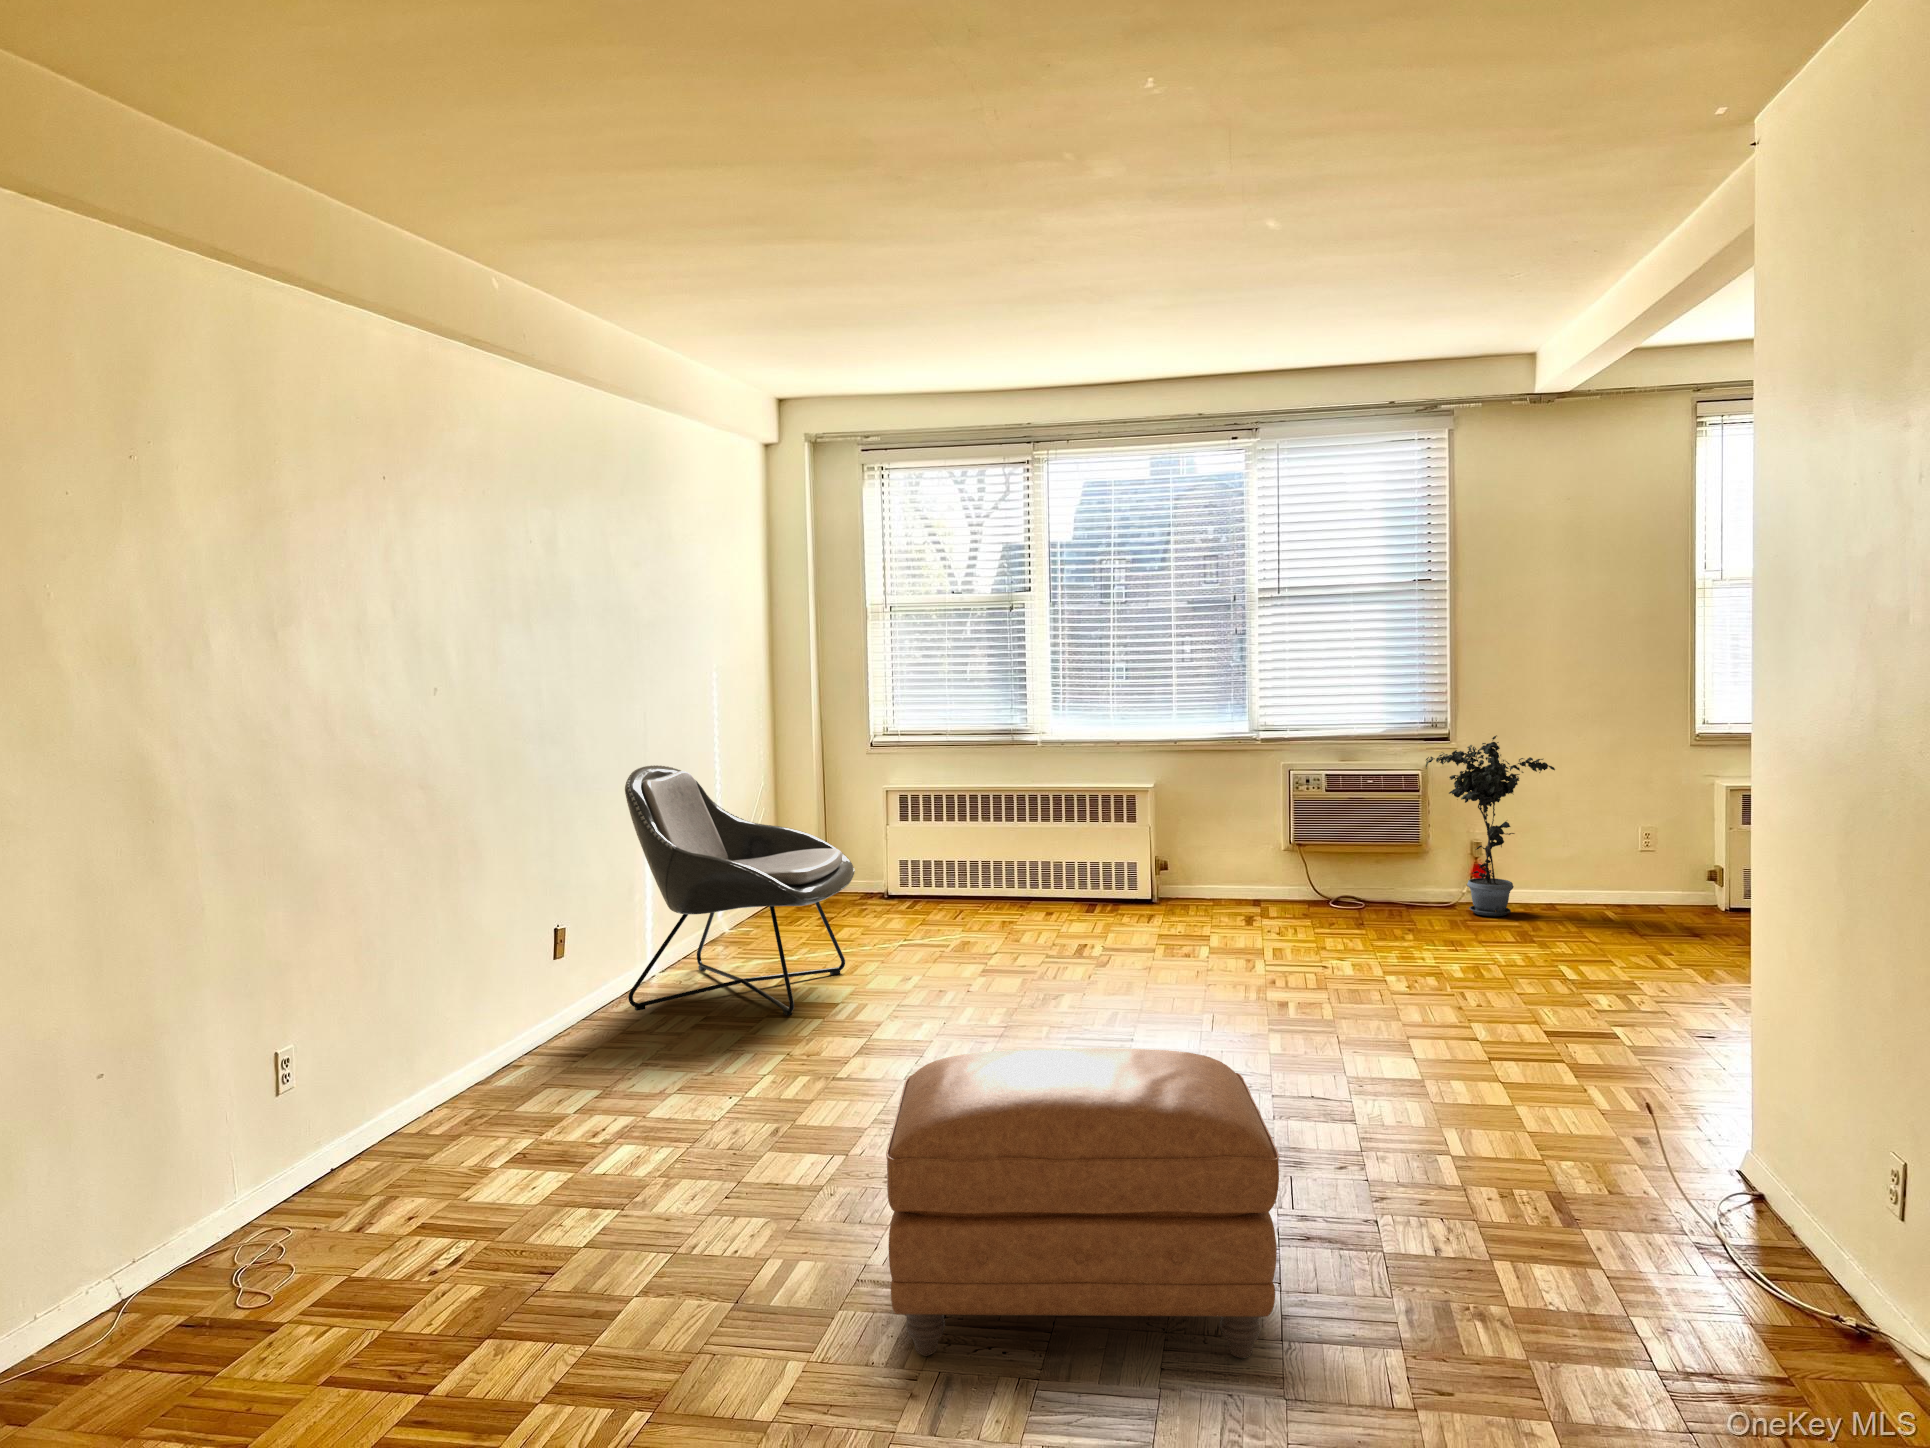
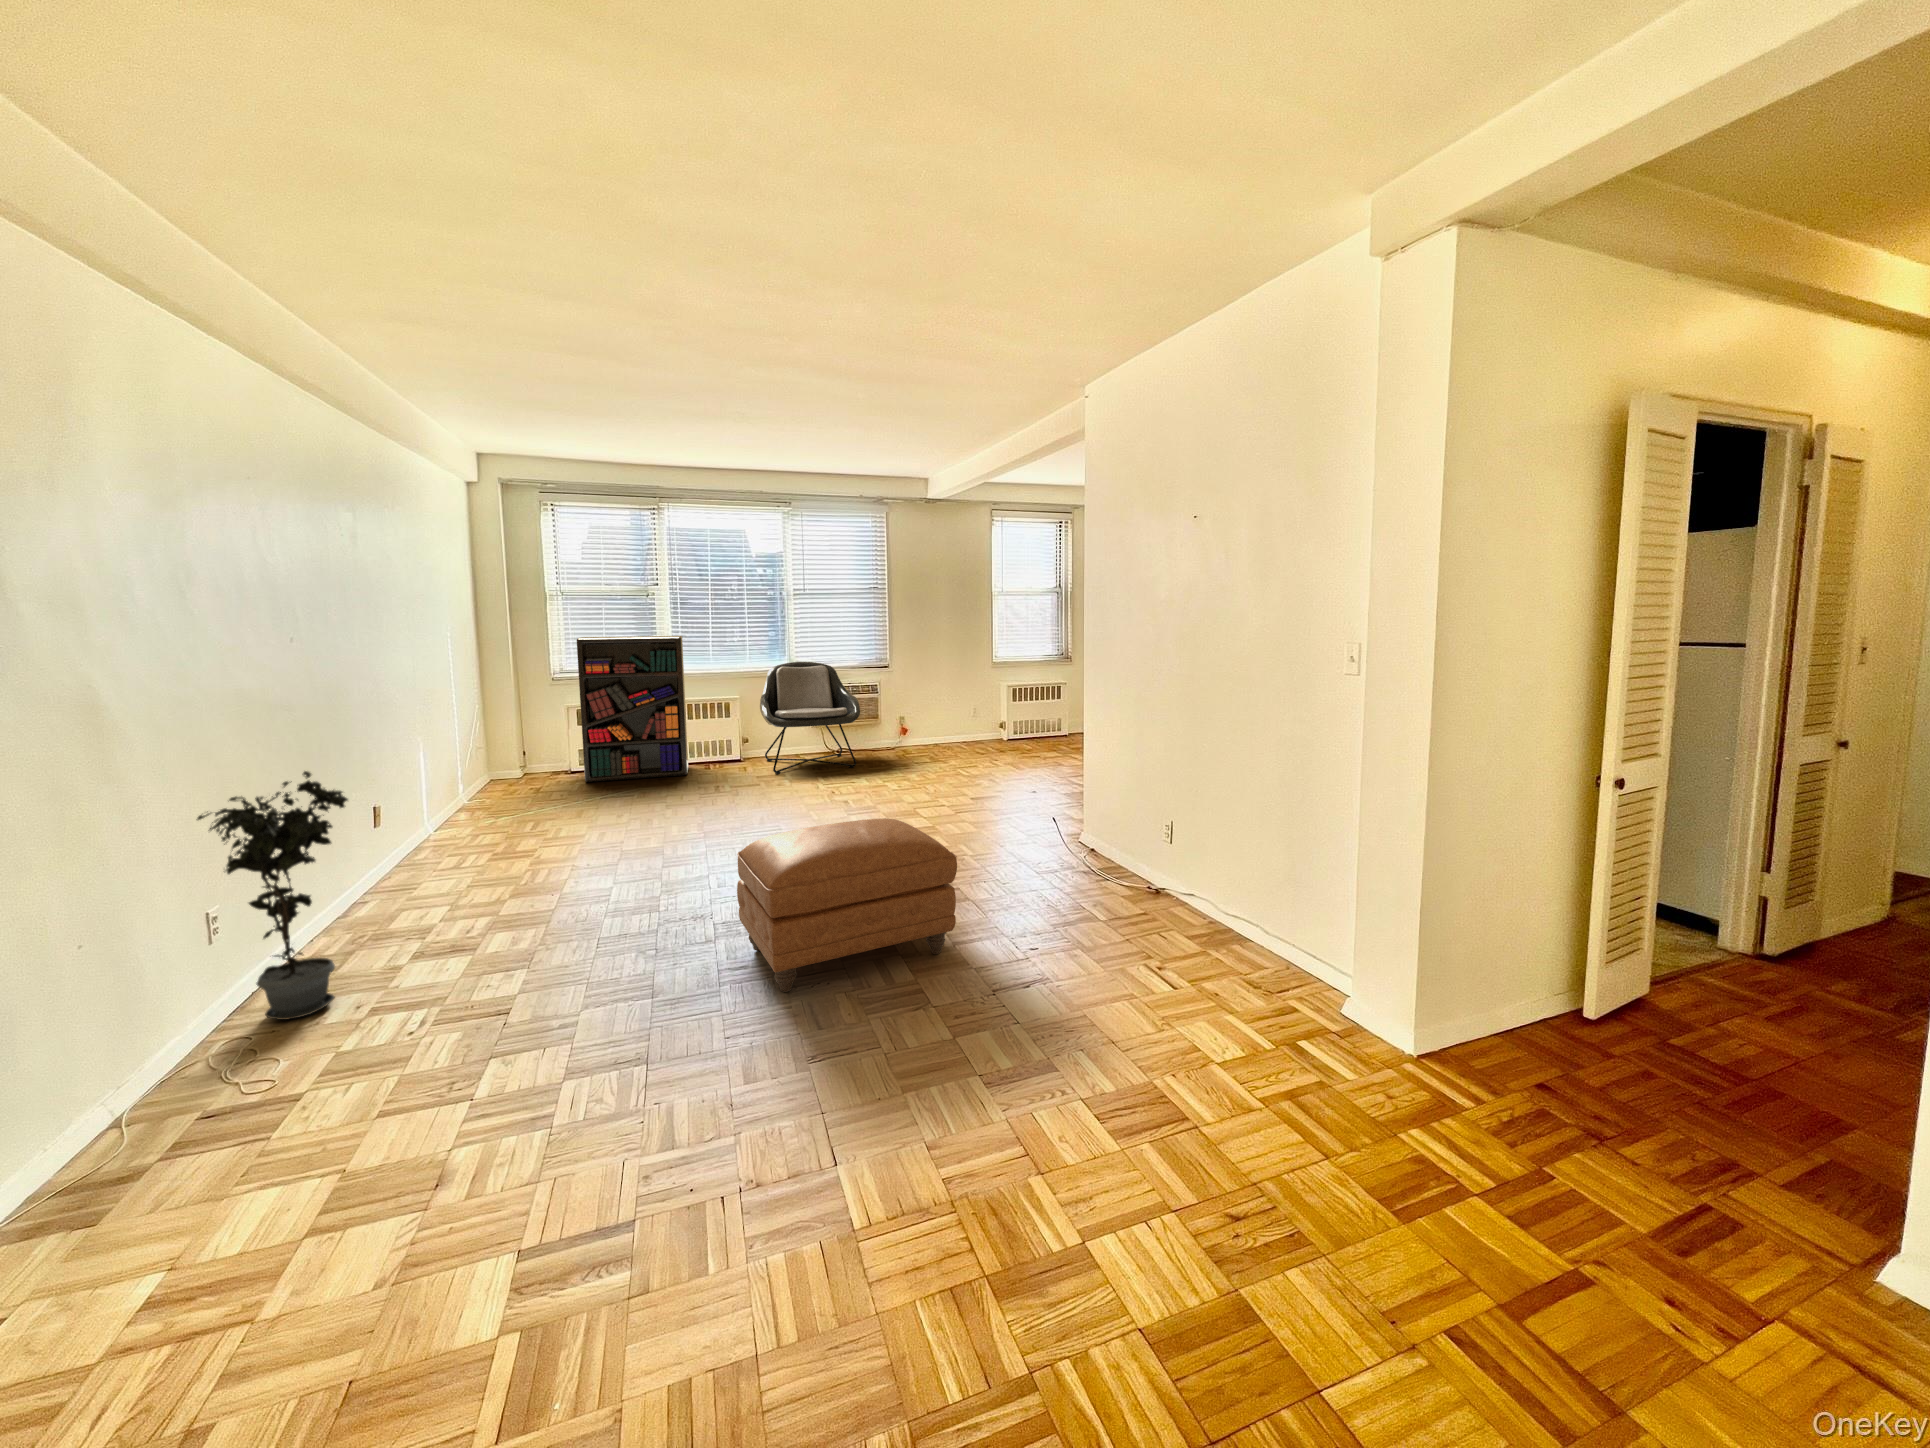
bookshelf: none [893,676,1063,918] -> present [577,636,688,782]
potted plant: present [1426,735,1555,916] -> present [197,771,348,1020]
lounge chair: present [625,765,855,1016] -> present [760,662,860,774]

